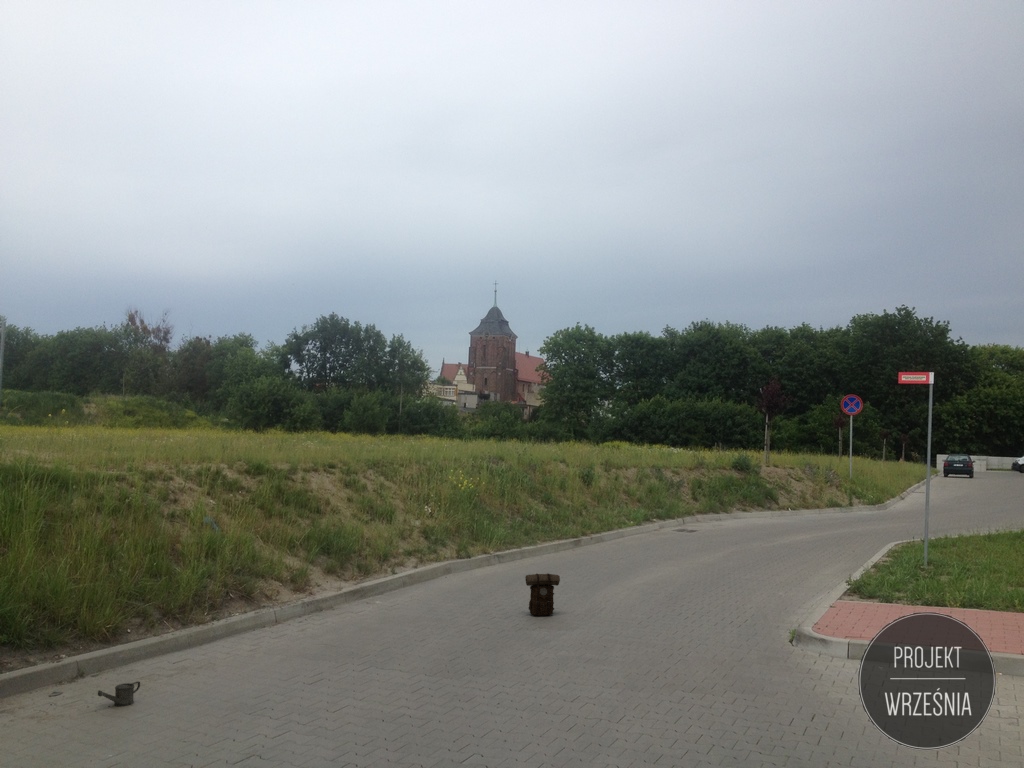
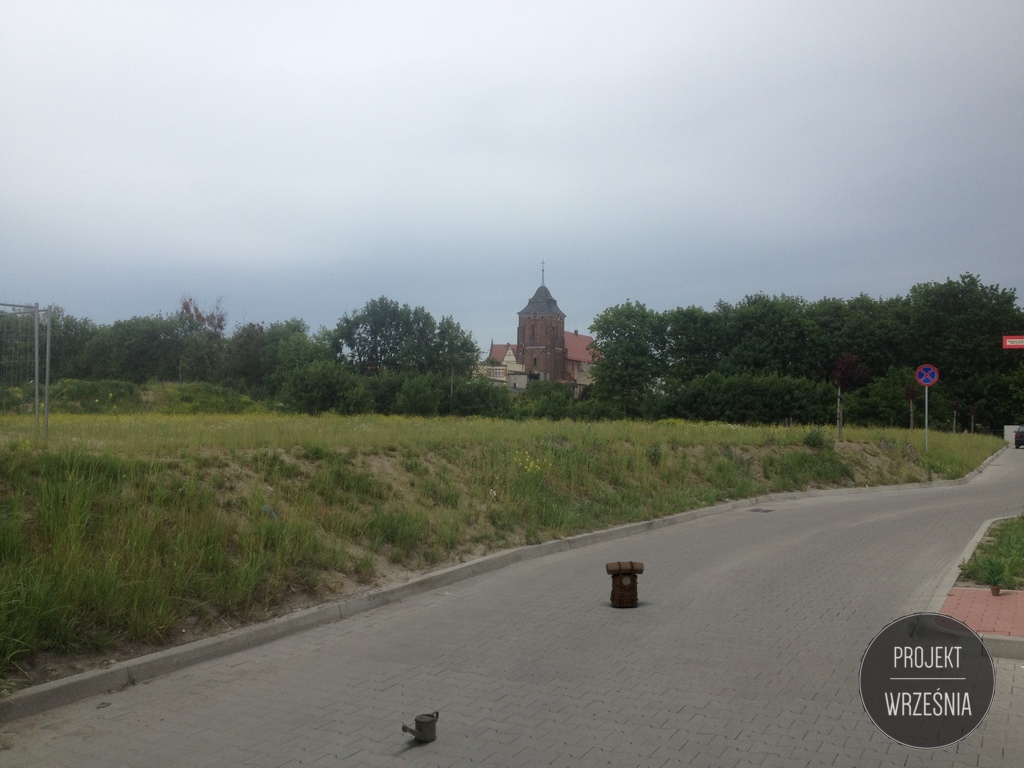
potted plant: none [858,572,879,608] -> present [983,558,1005,596]
watering can: present [98,681,140,706] -> present [402,711,439,743]

